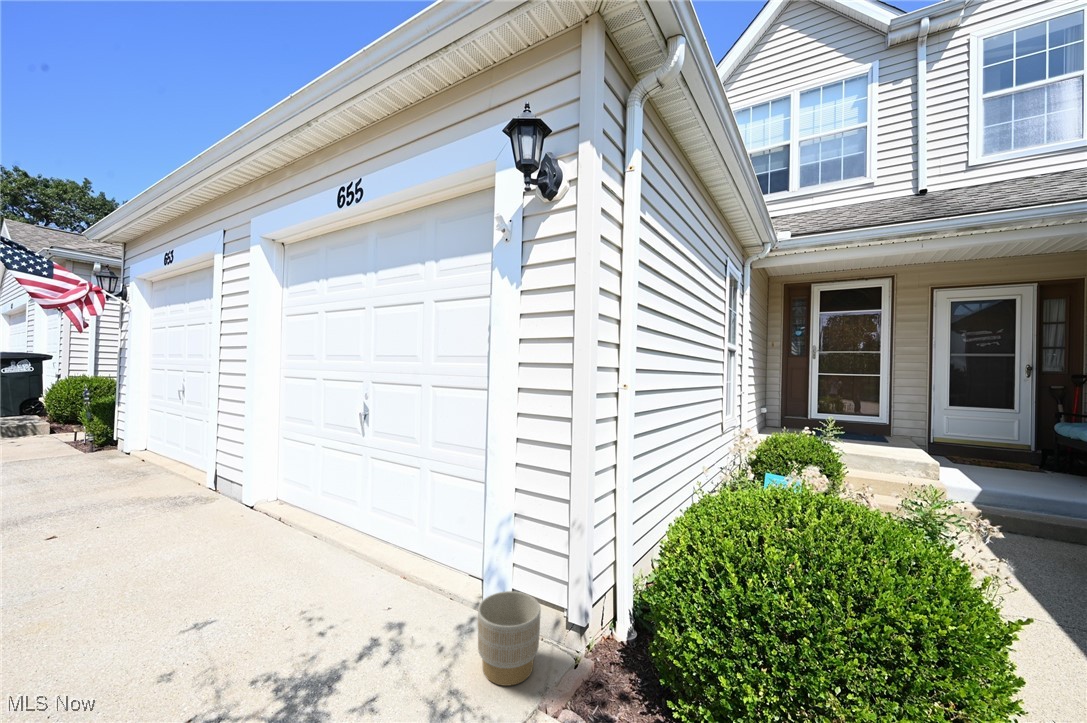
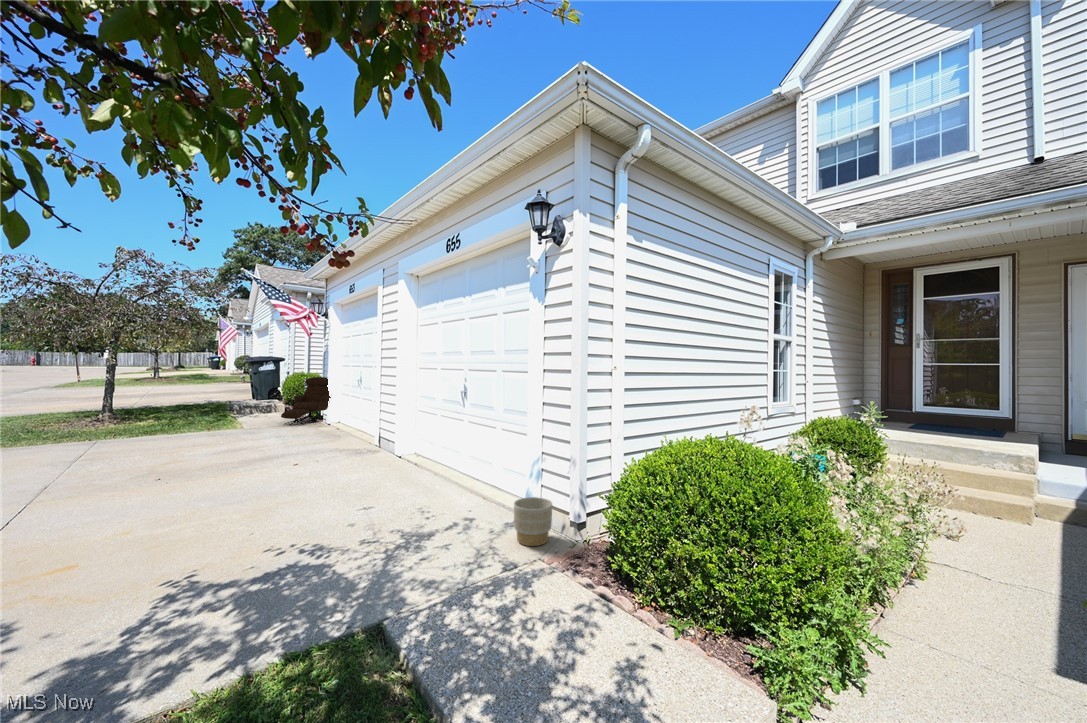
lounge chair: none [33,384,132,459] -> present [281,377,331,425]

